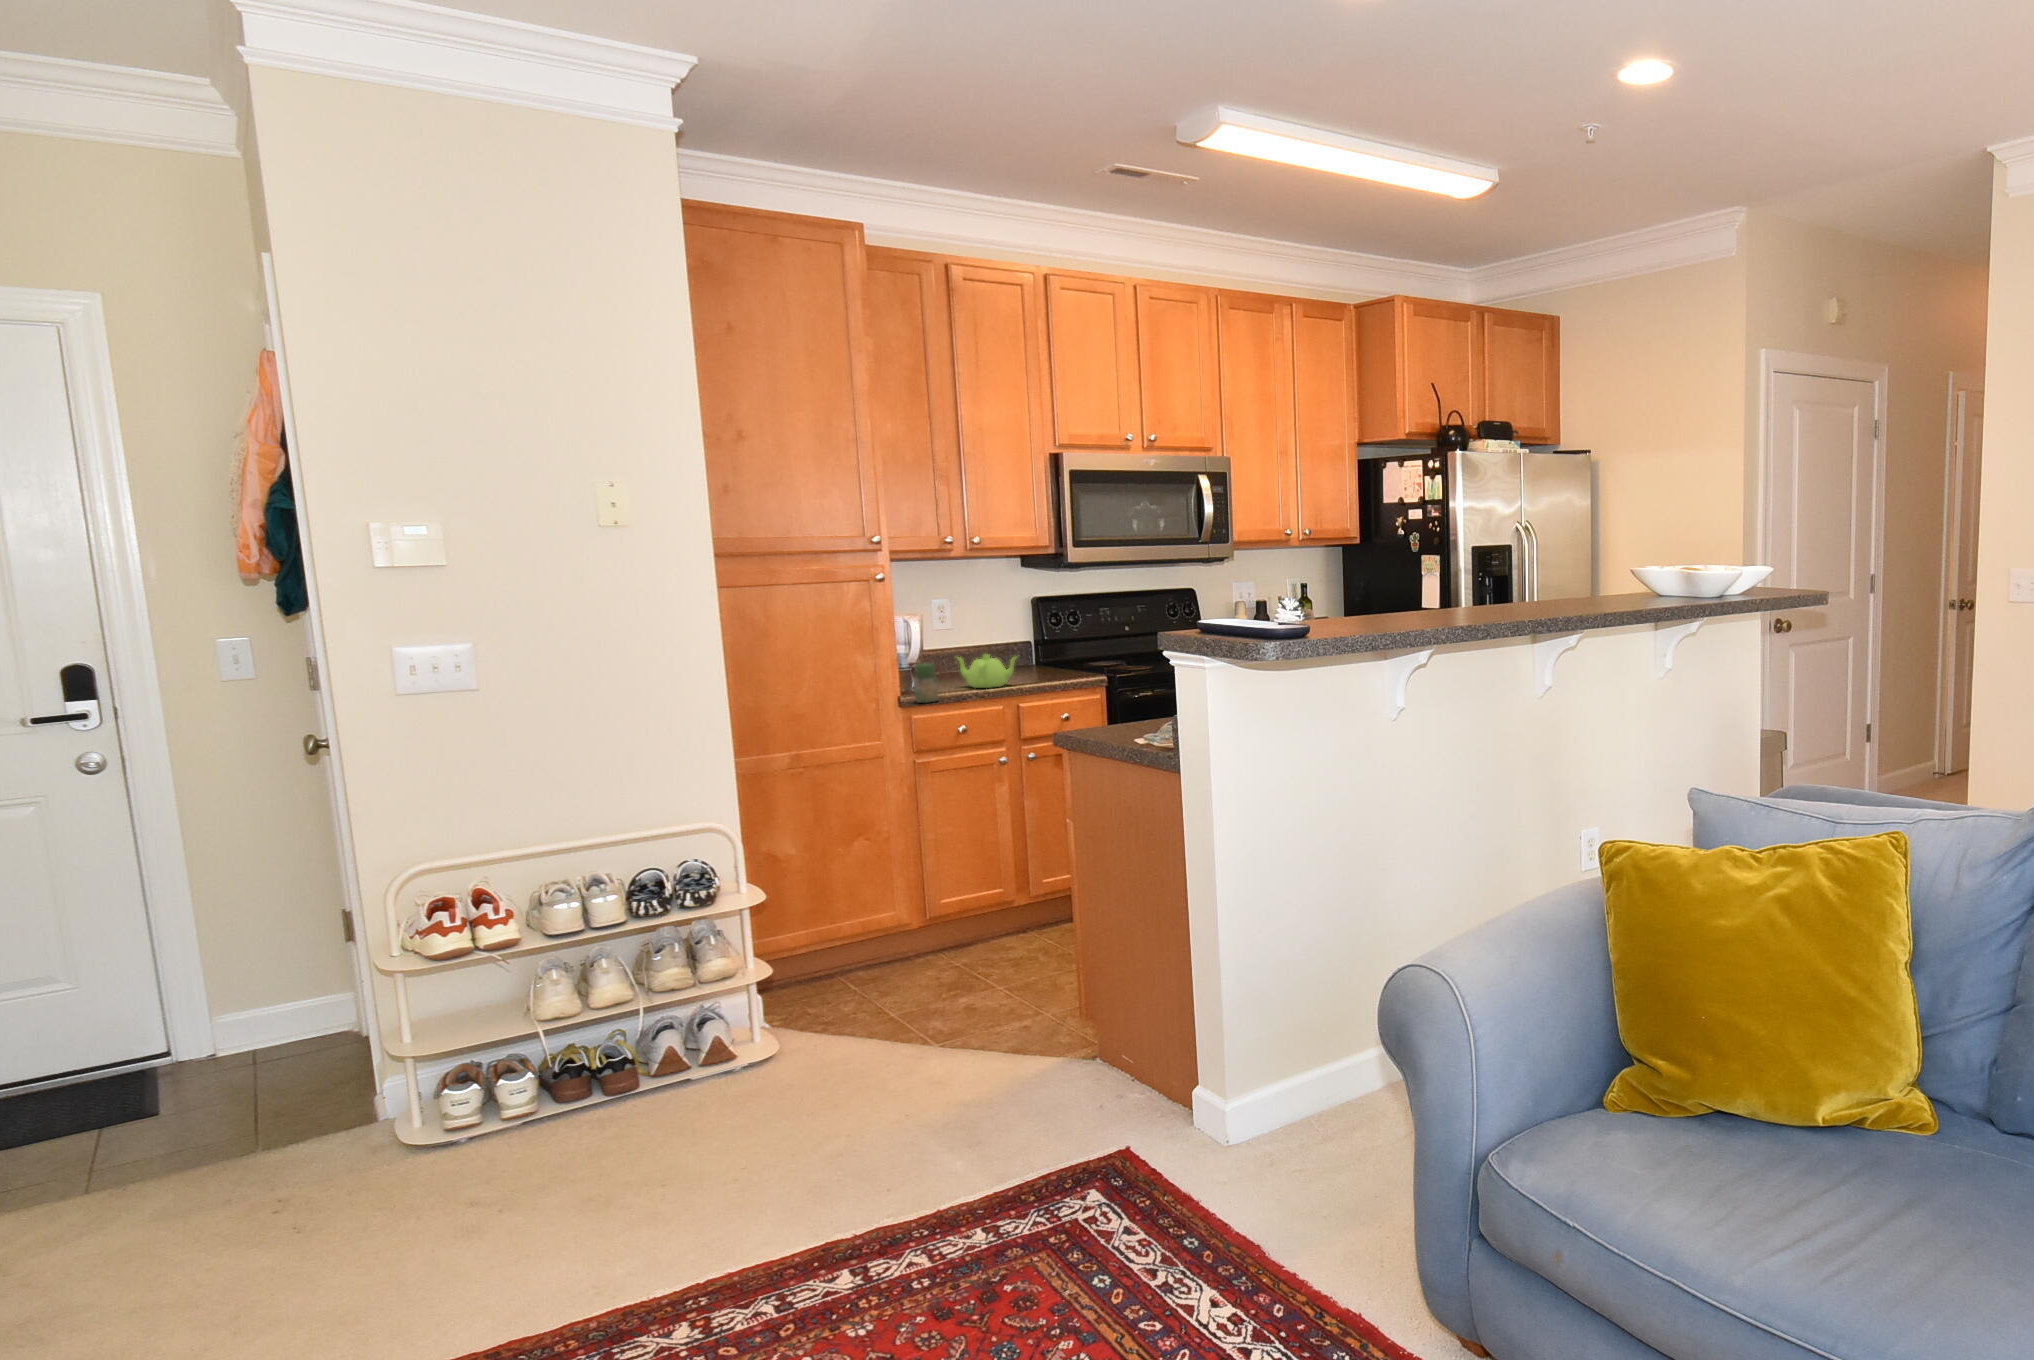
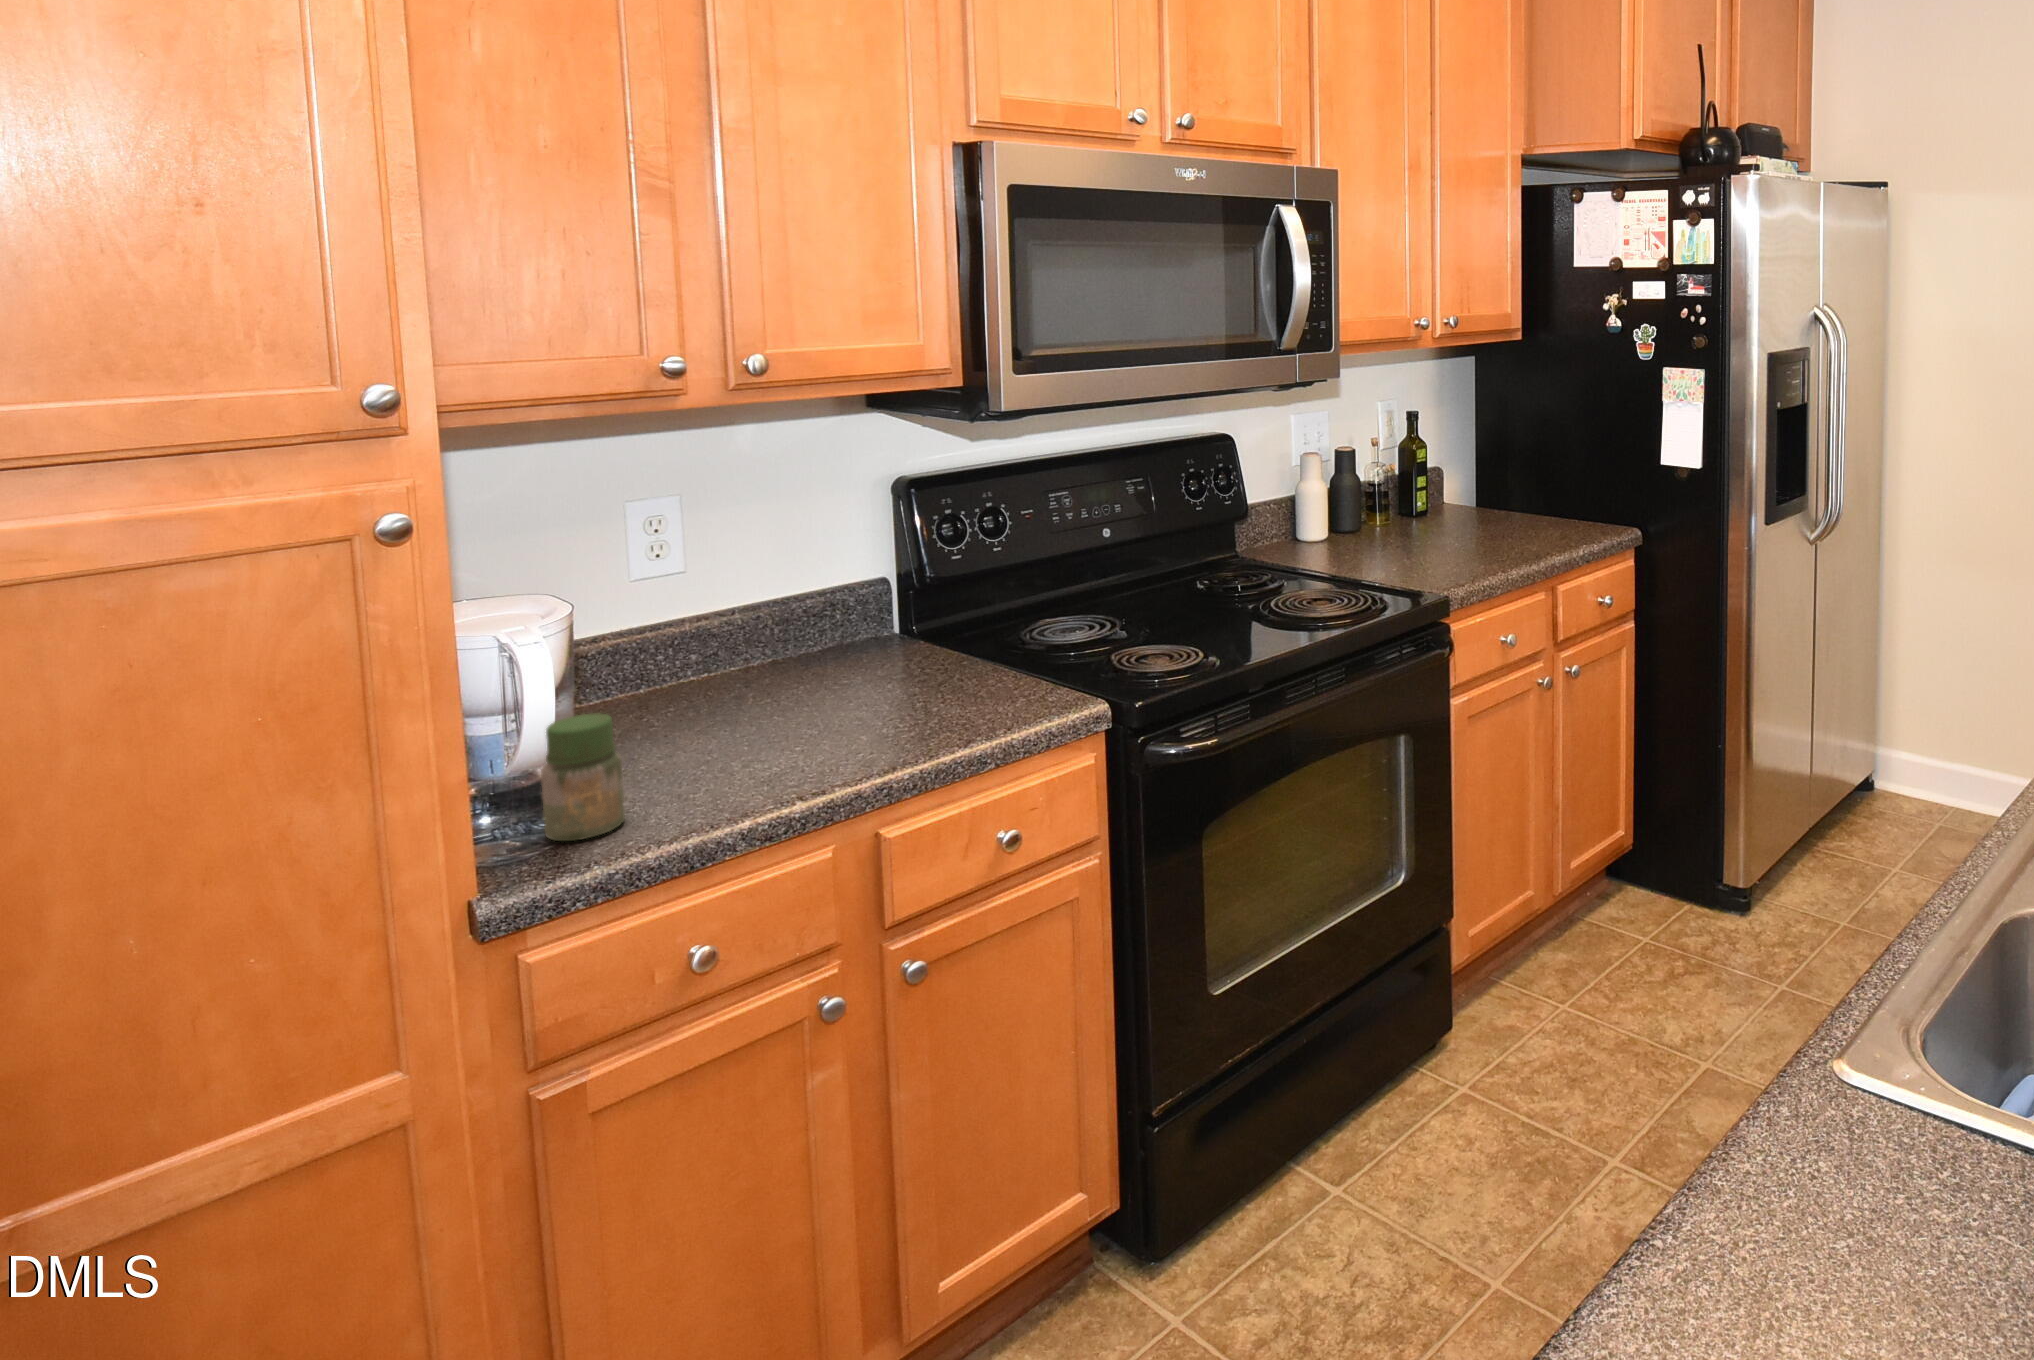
teapot: present [958,655,1017,688] -> none [689,642,871,738]

